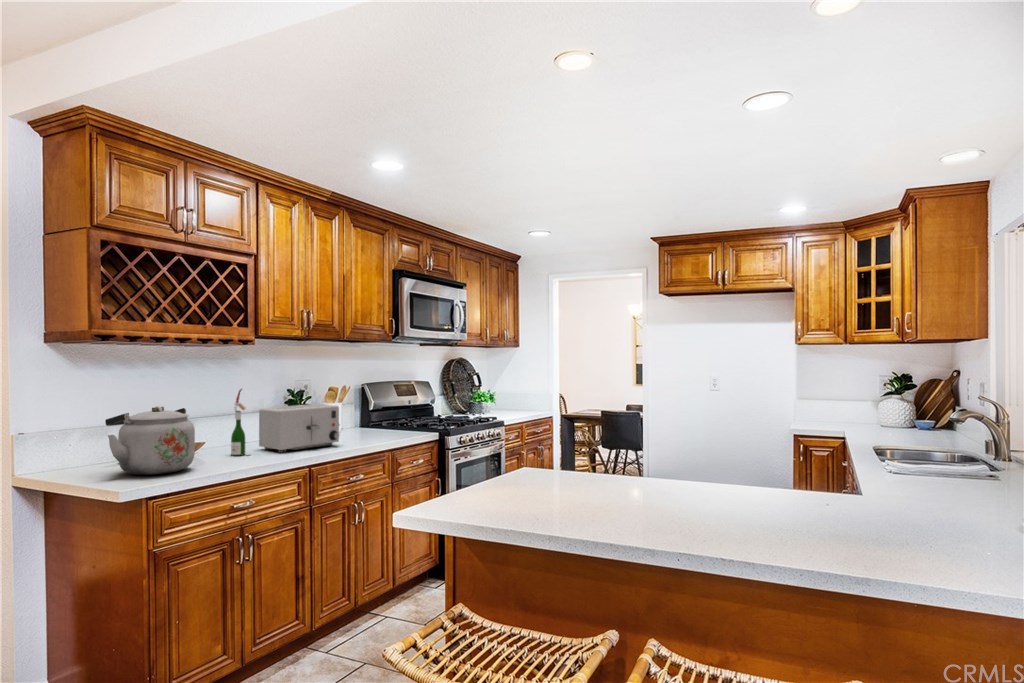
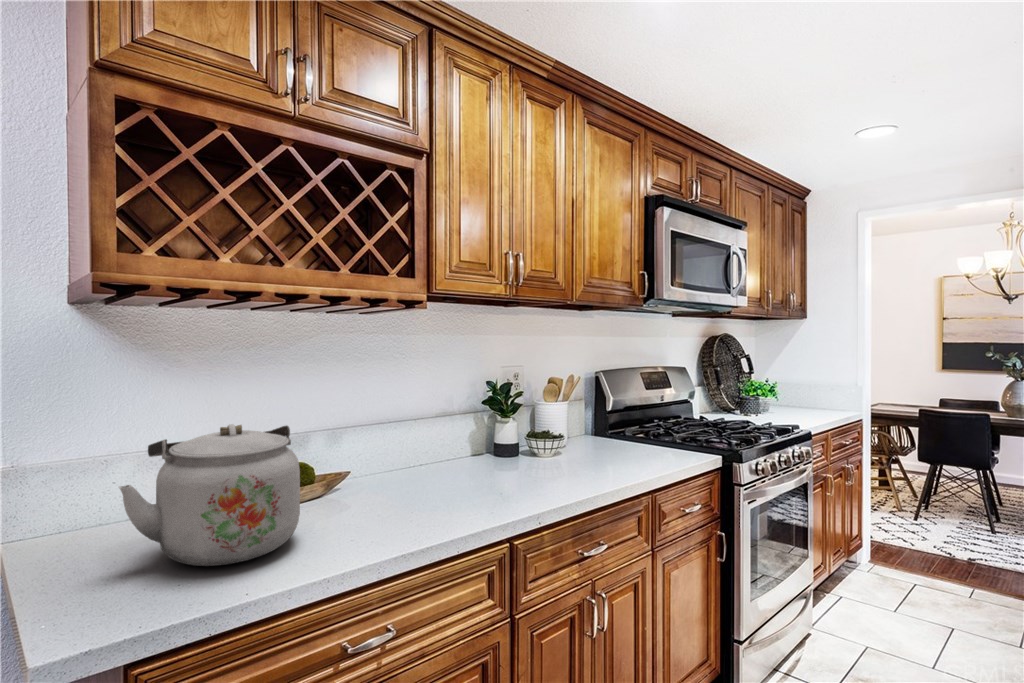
wine bottle: present [231,389,250,456] -> none [387,385,418,503]
toaster: present [259,404,339,453] -> none [437,408,566,498]

